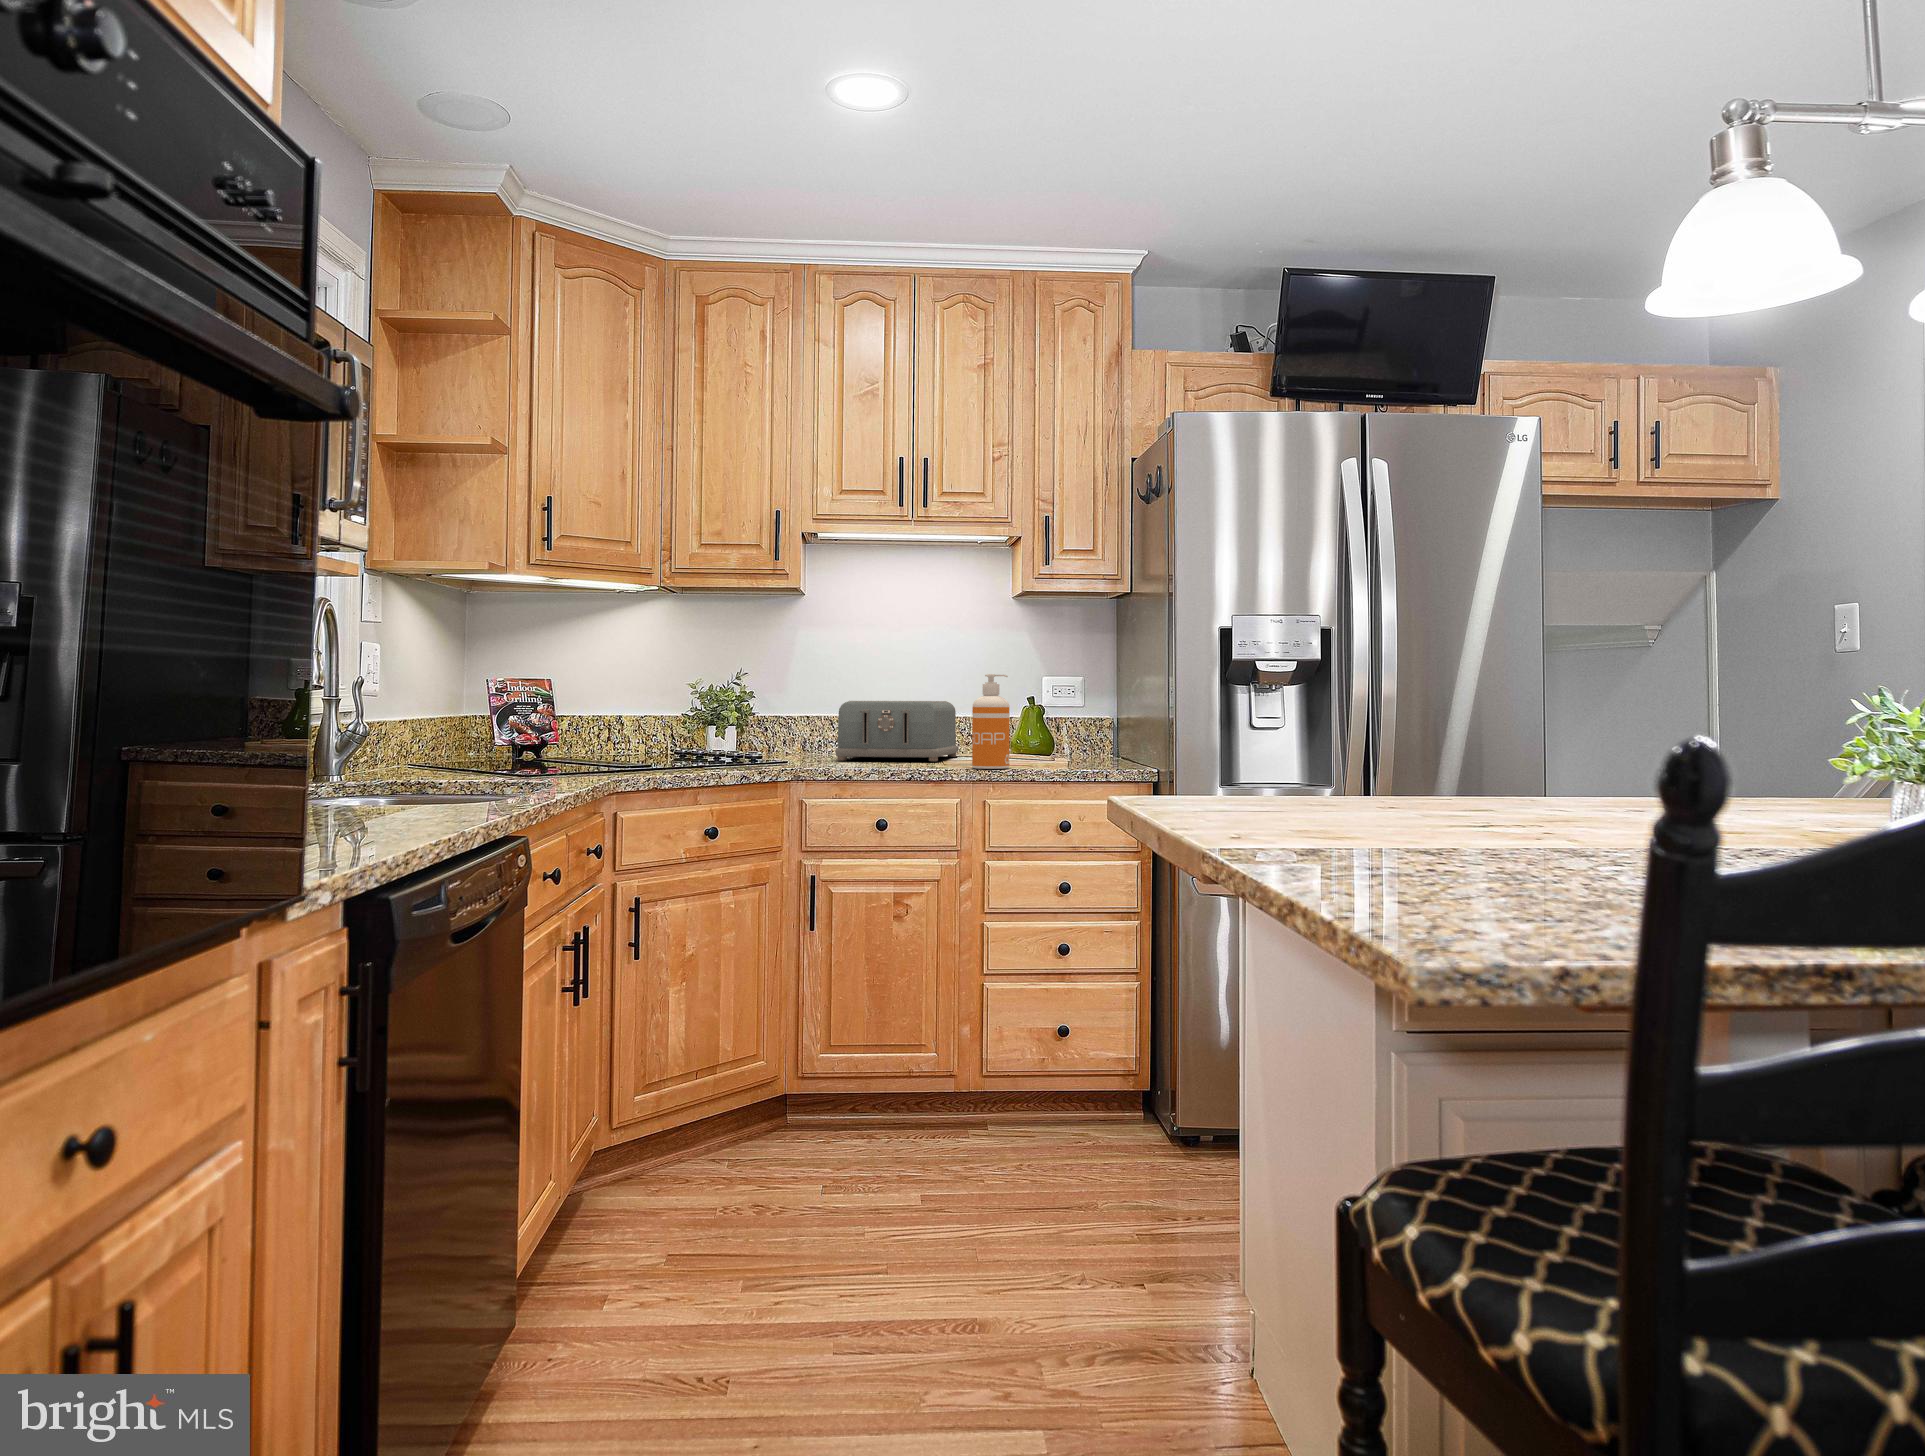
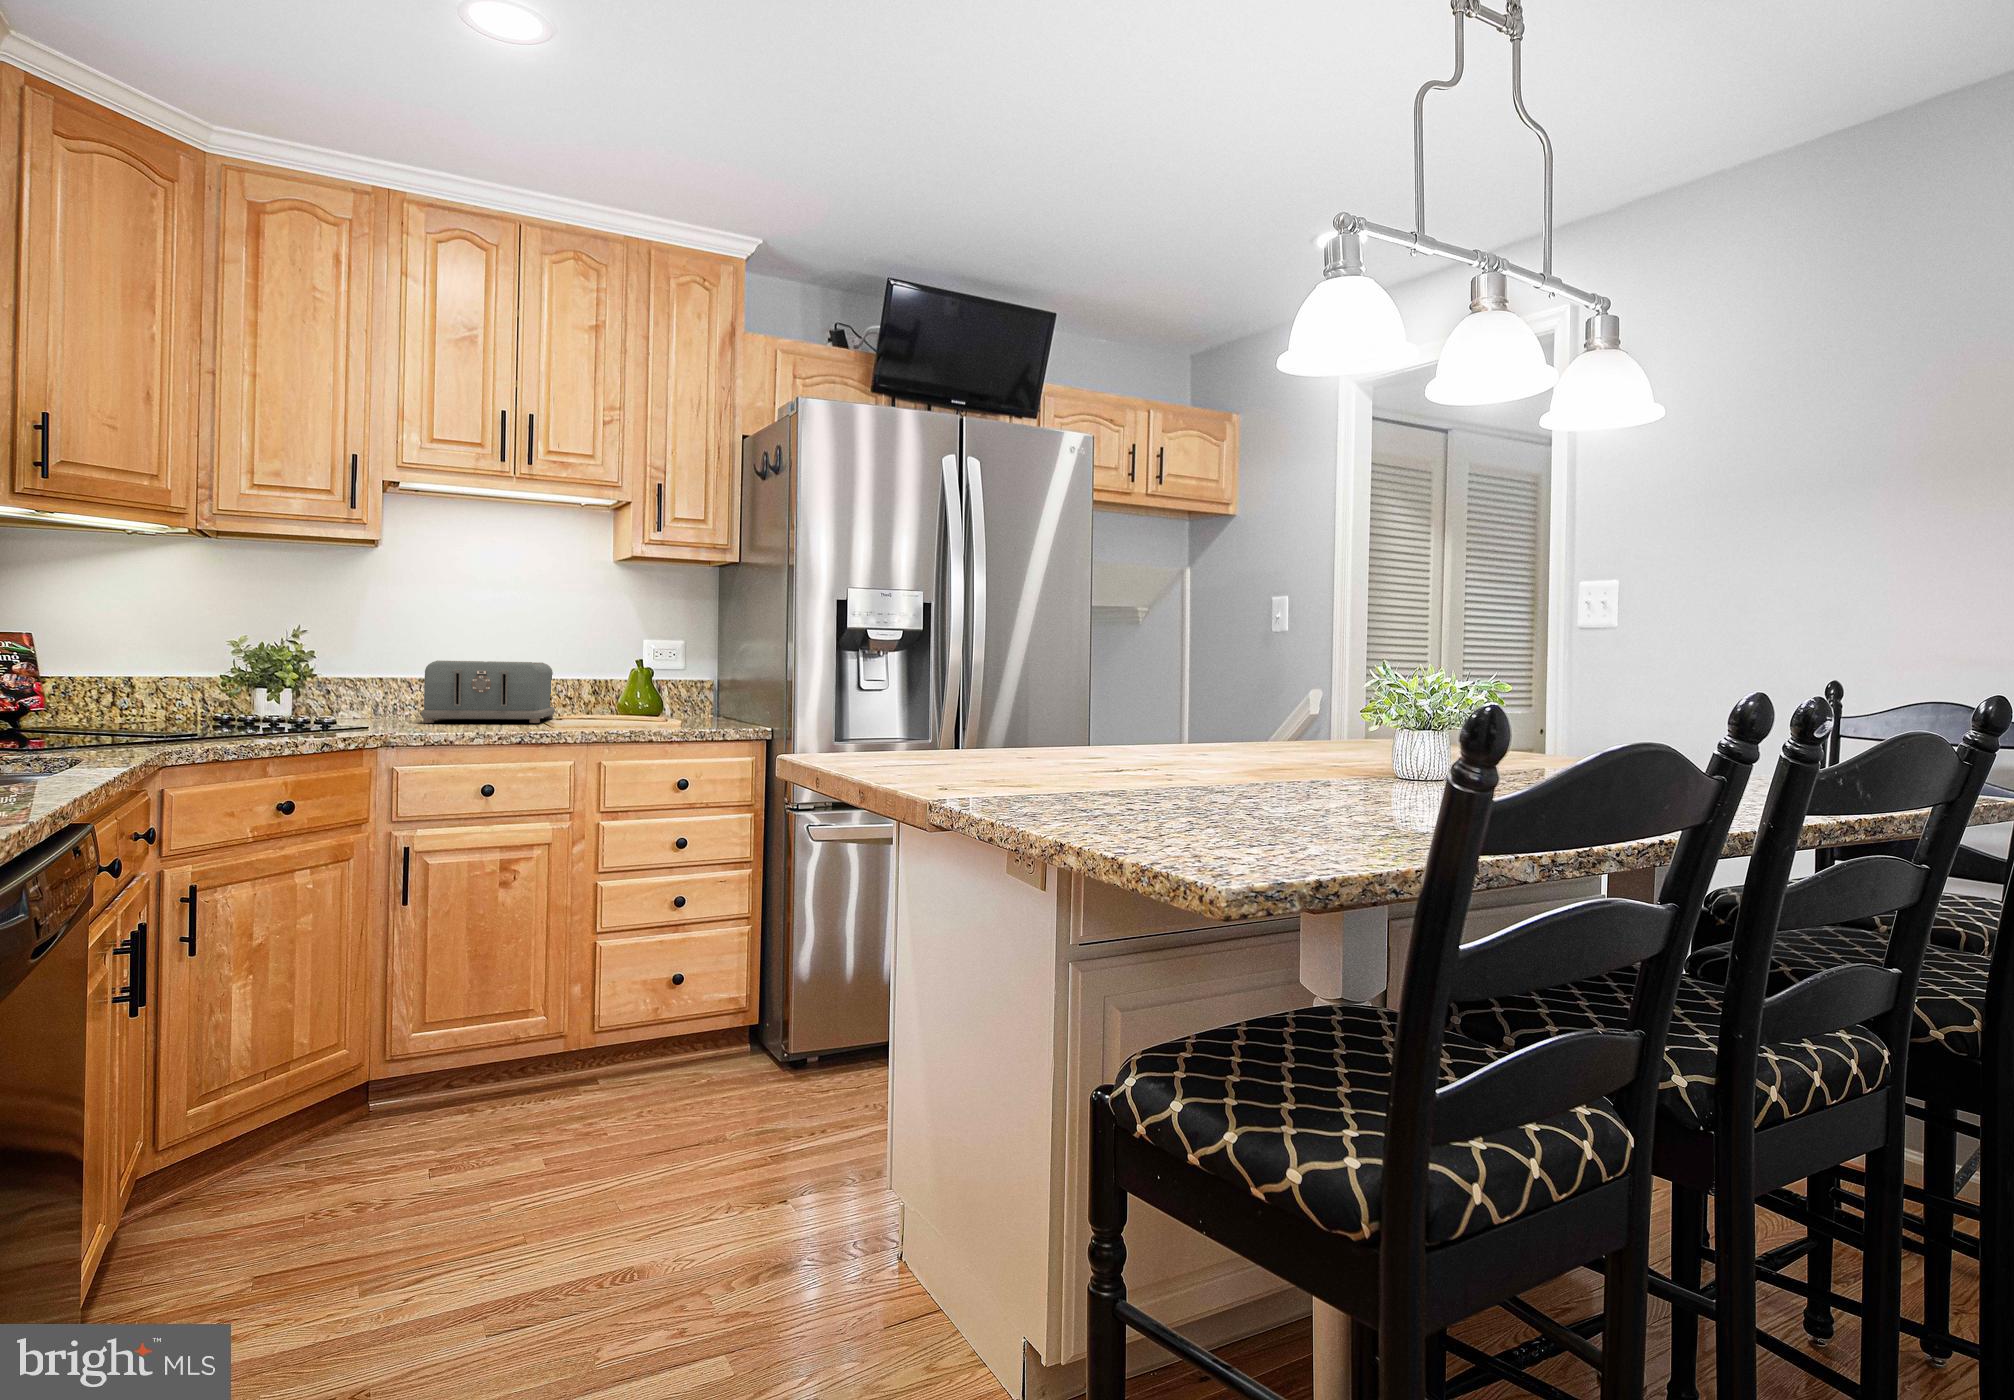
soap dispenser: present [972,674,1009,769] -> none [584,636,625,730]

